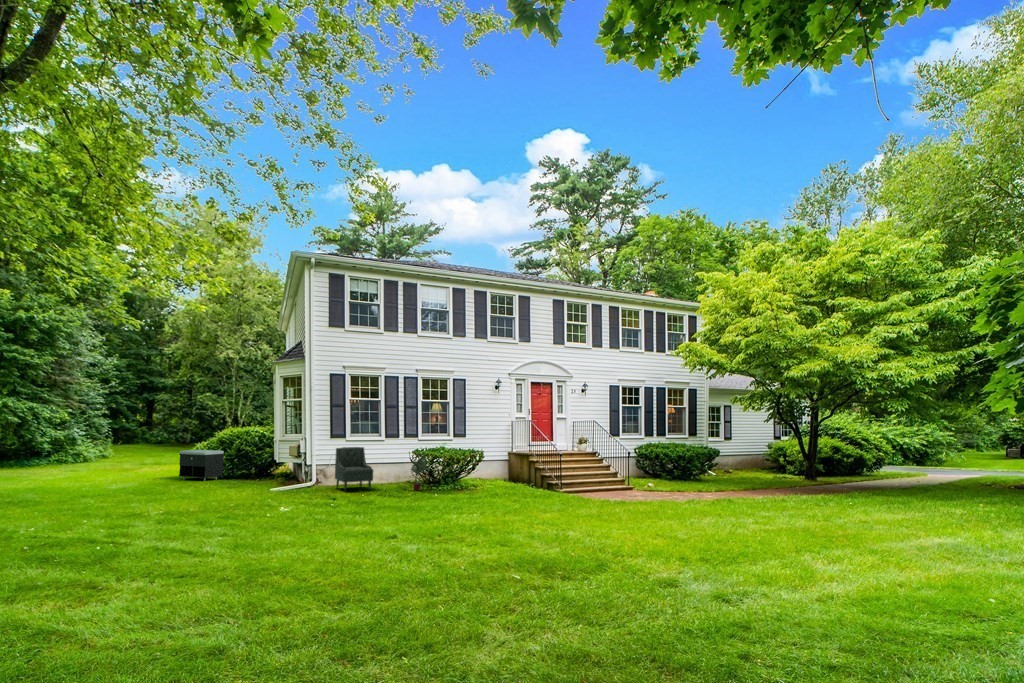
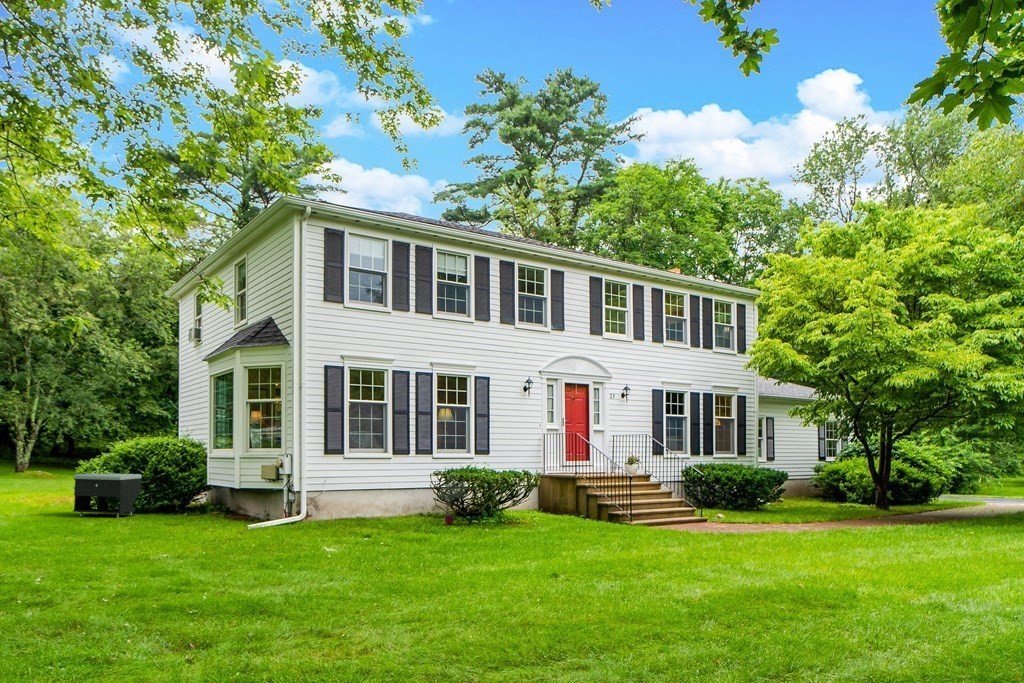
chair: present [335,447,373,492] -> none [332,467,391,528]

